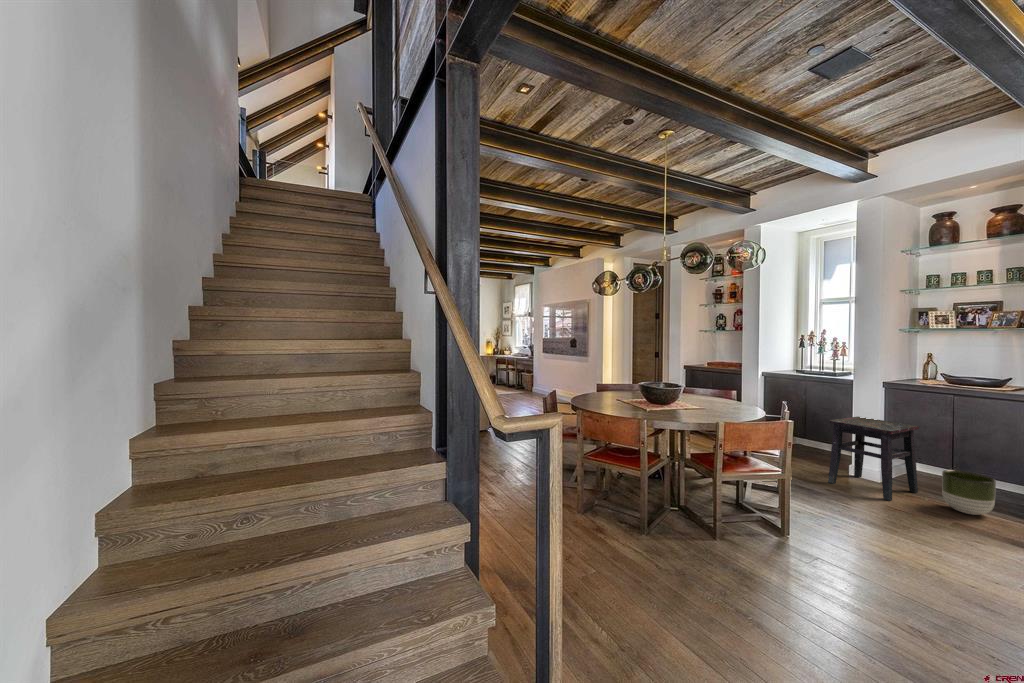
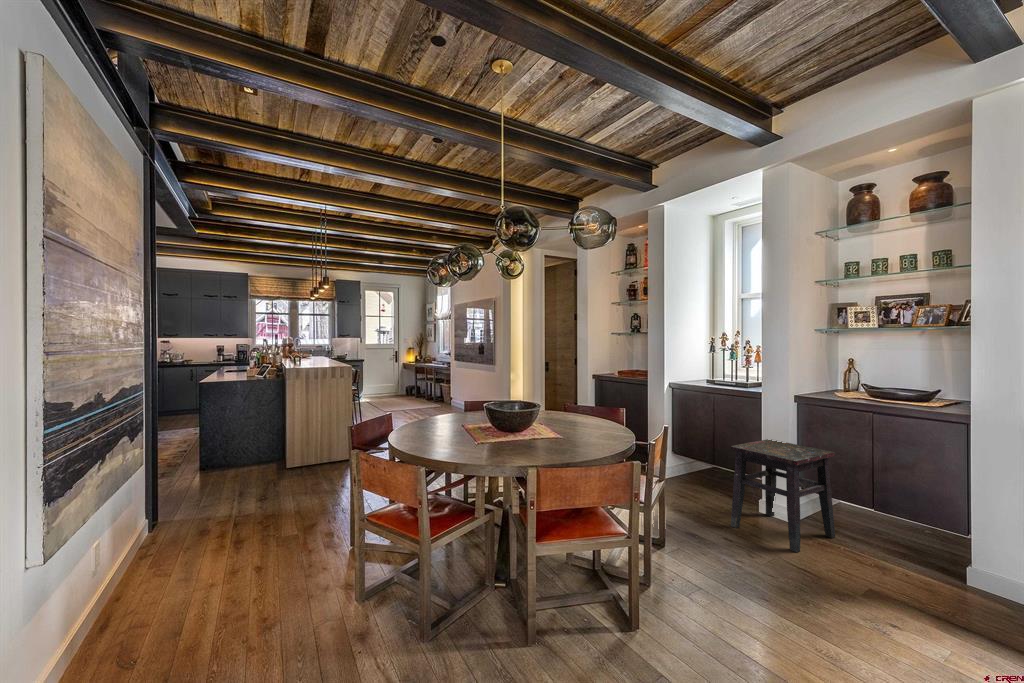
planter: present [942,470,996,515] -> none [858,510,920,571]

